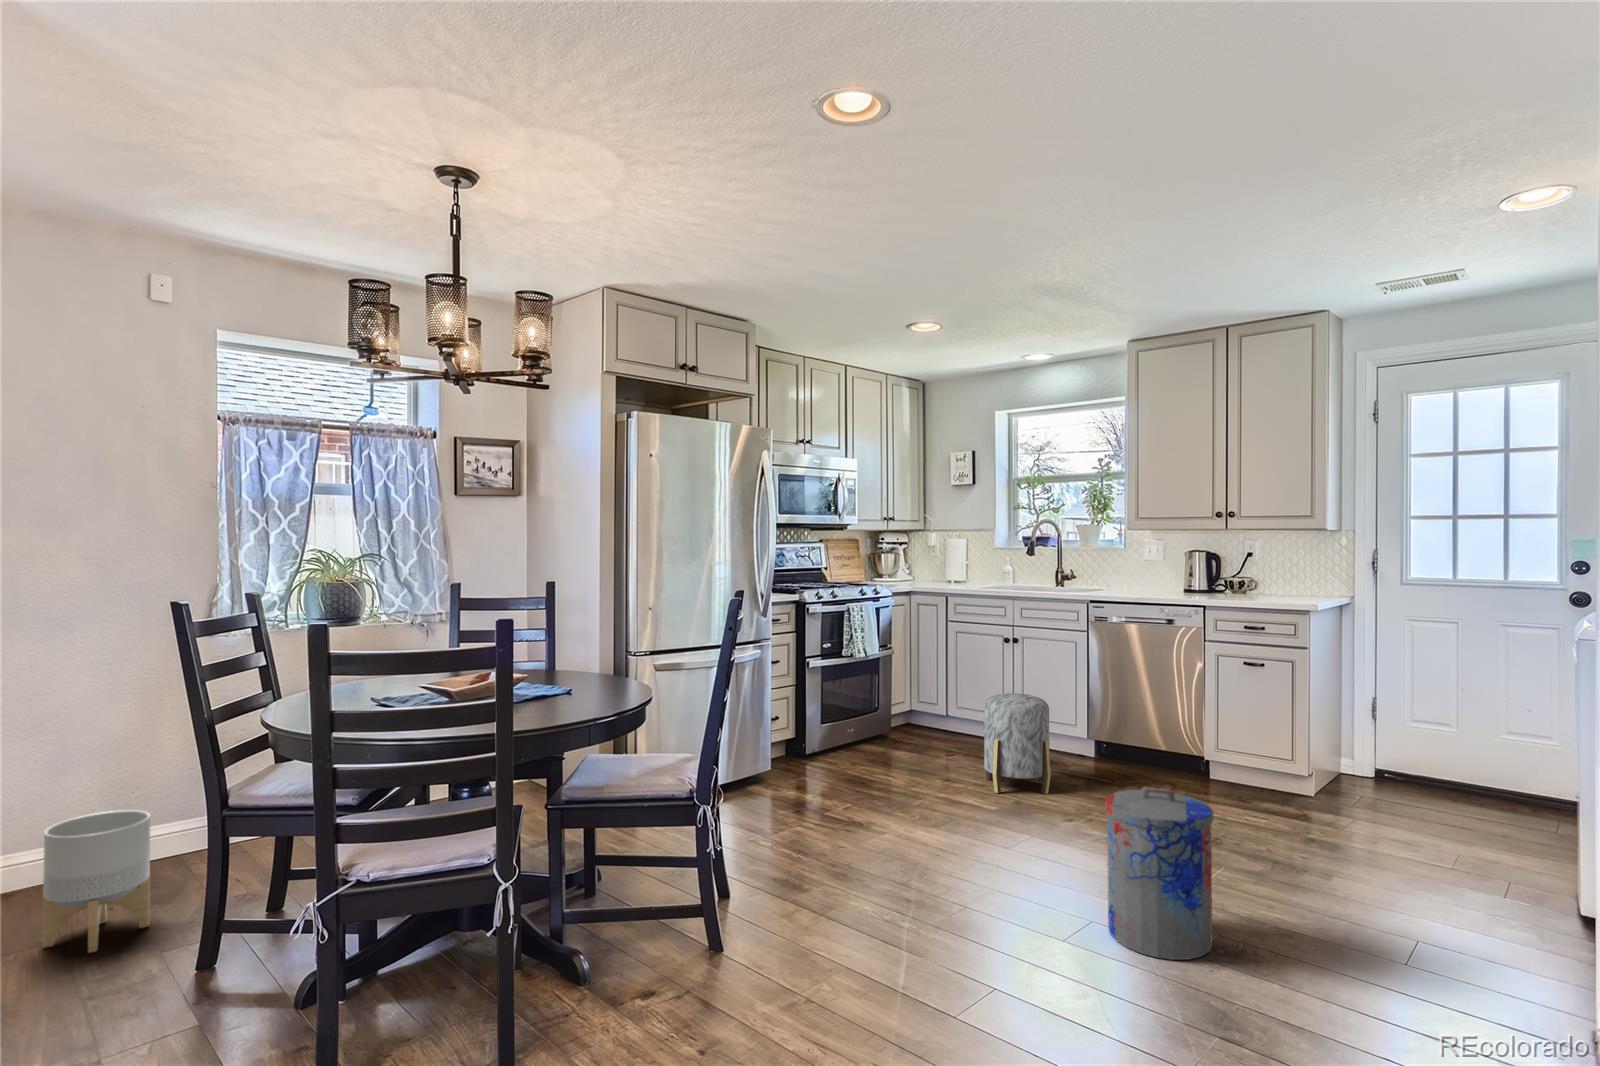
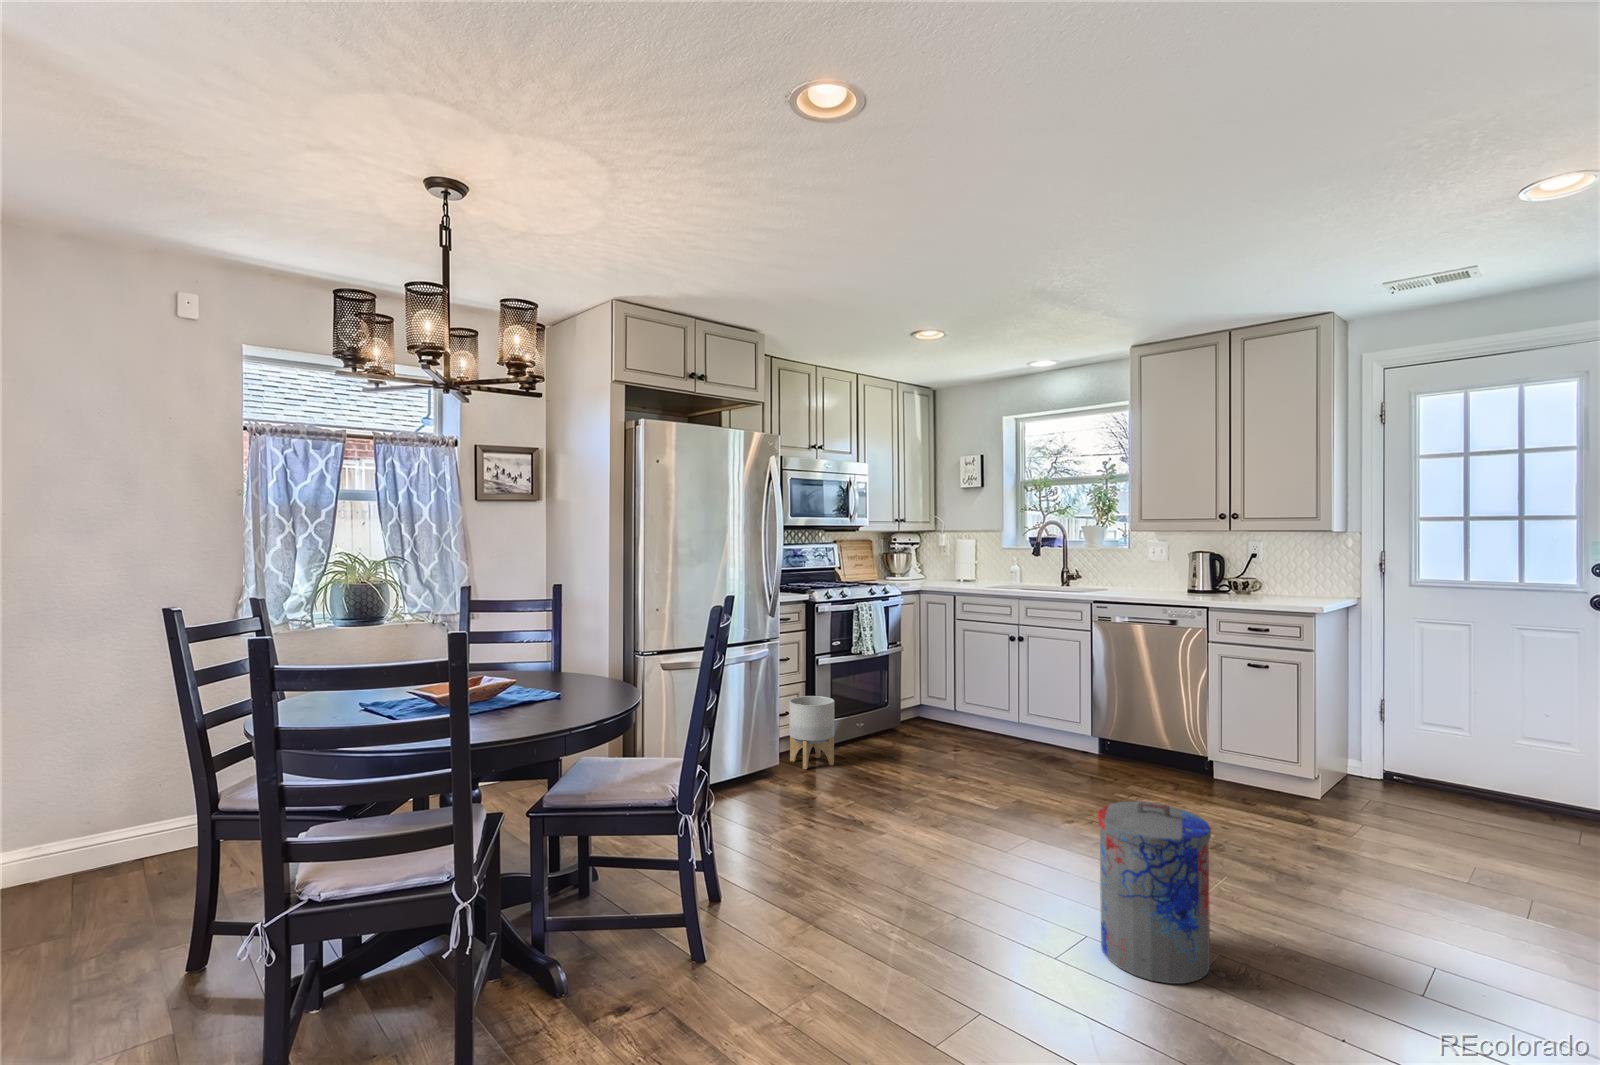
stool: present [984,693,1051,794] -> none [987,692,1052,793]
planter: present [43,810,150,953] -> present [789,696,834,769]

